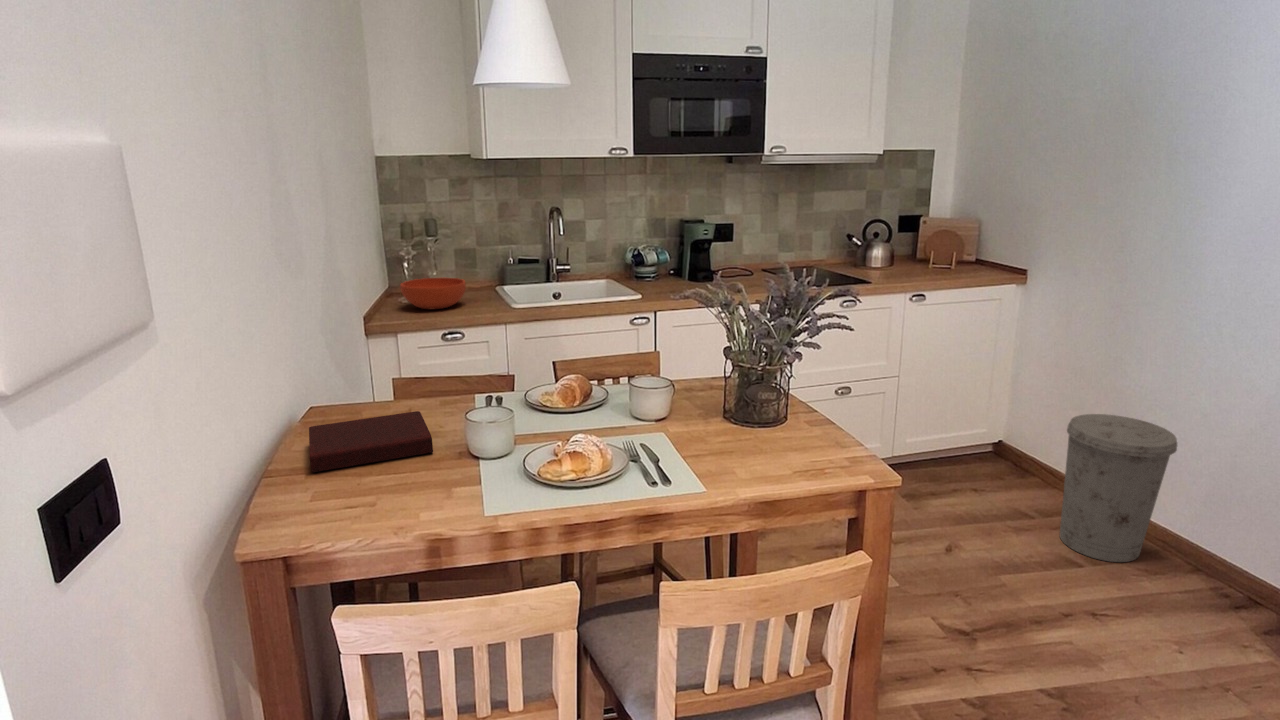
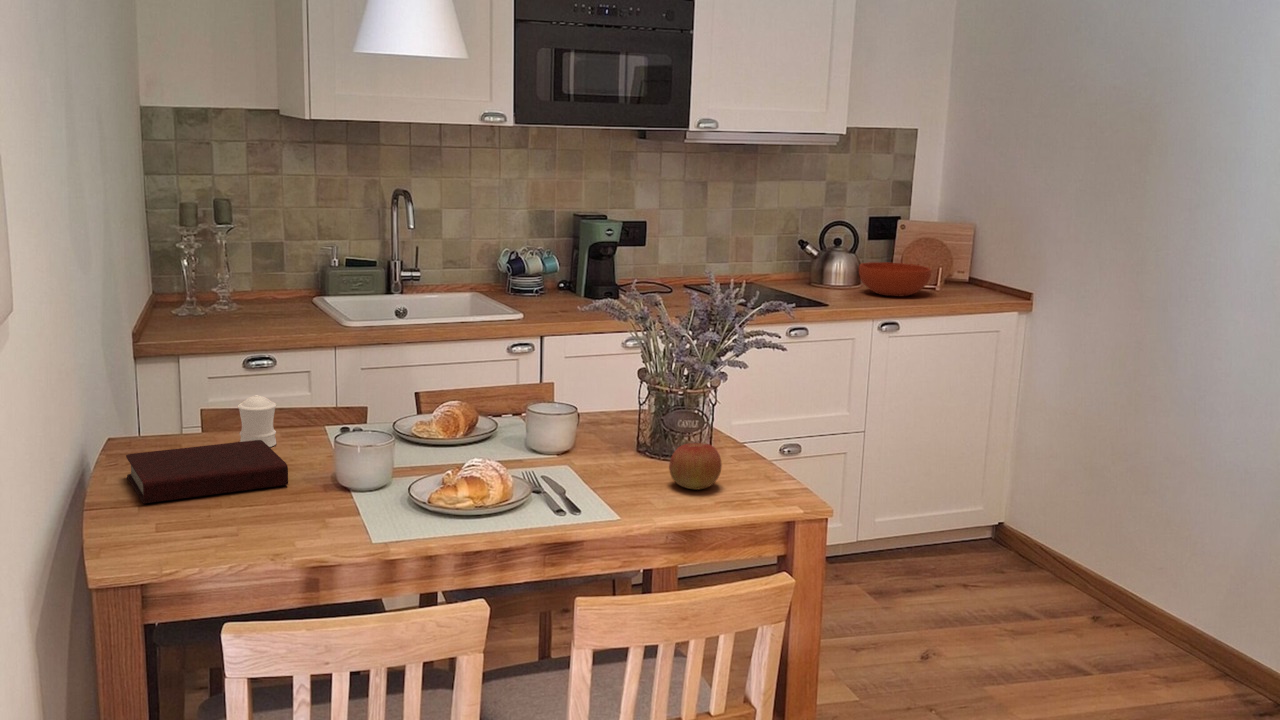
bowl: present [400,278,466,310] -> present [859,262,931,297]
salt shaker: none [406,373,438,415] -> present [238,395,276,447]
trash can: present [1060,414,1177,562] -> none [1064,477,1193,664]
apple: none [750,415,795,456] -> present [669,443,722,489]

